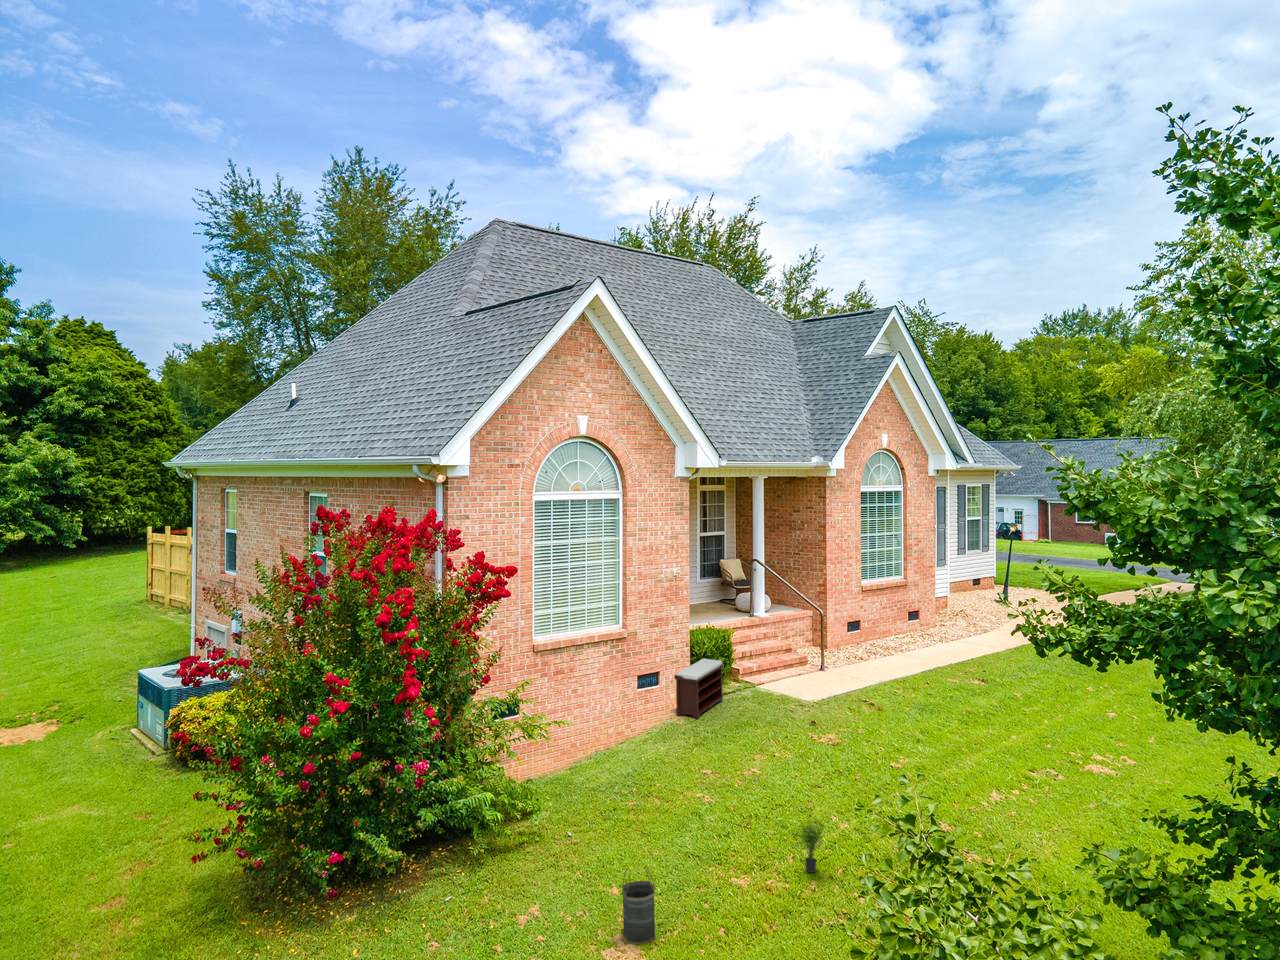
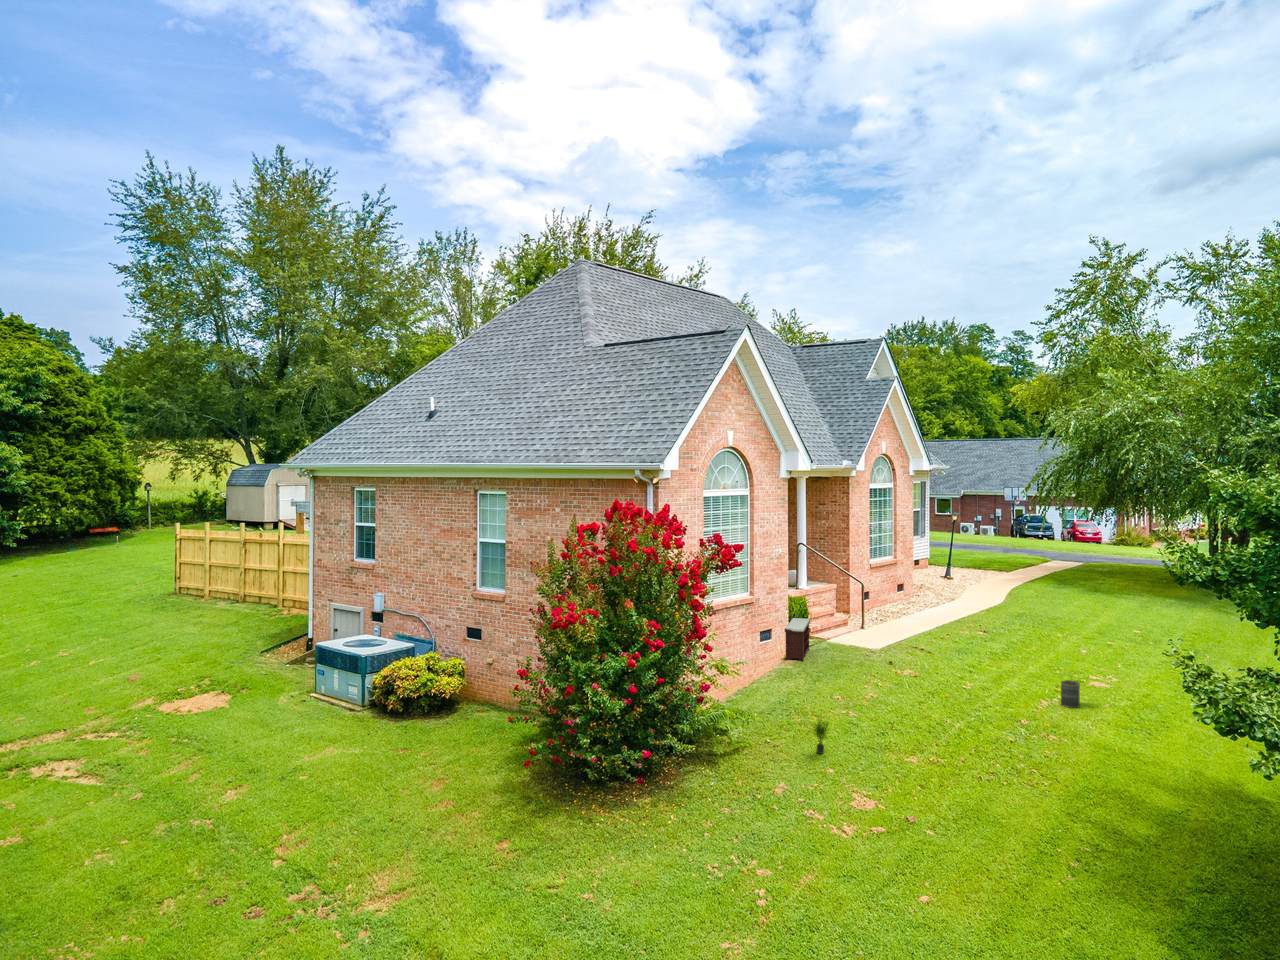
potted plant: present [797,822,822,873] -> present [813,719,827,754]
basket: present [622,866,656,944] -> present [1061,679,1080,708]

